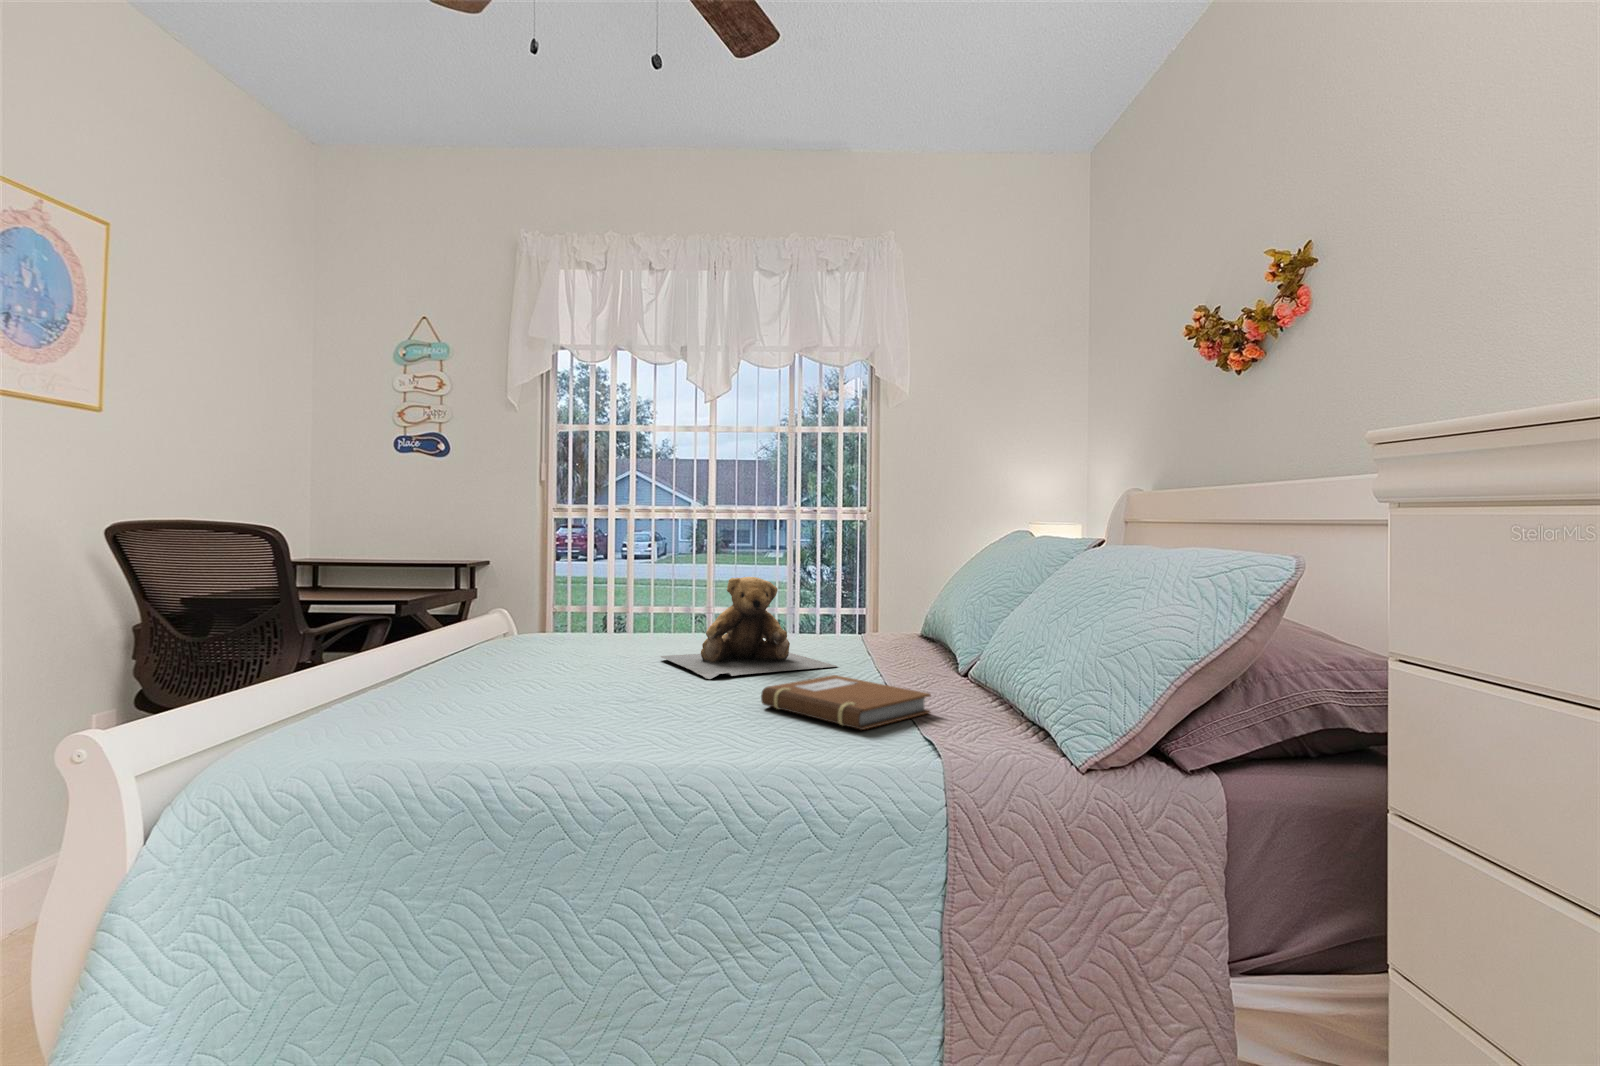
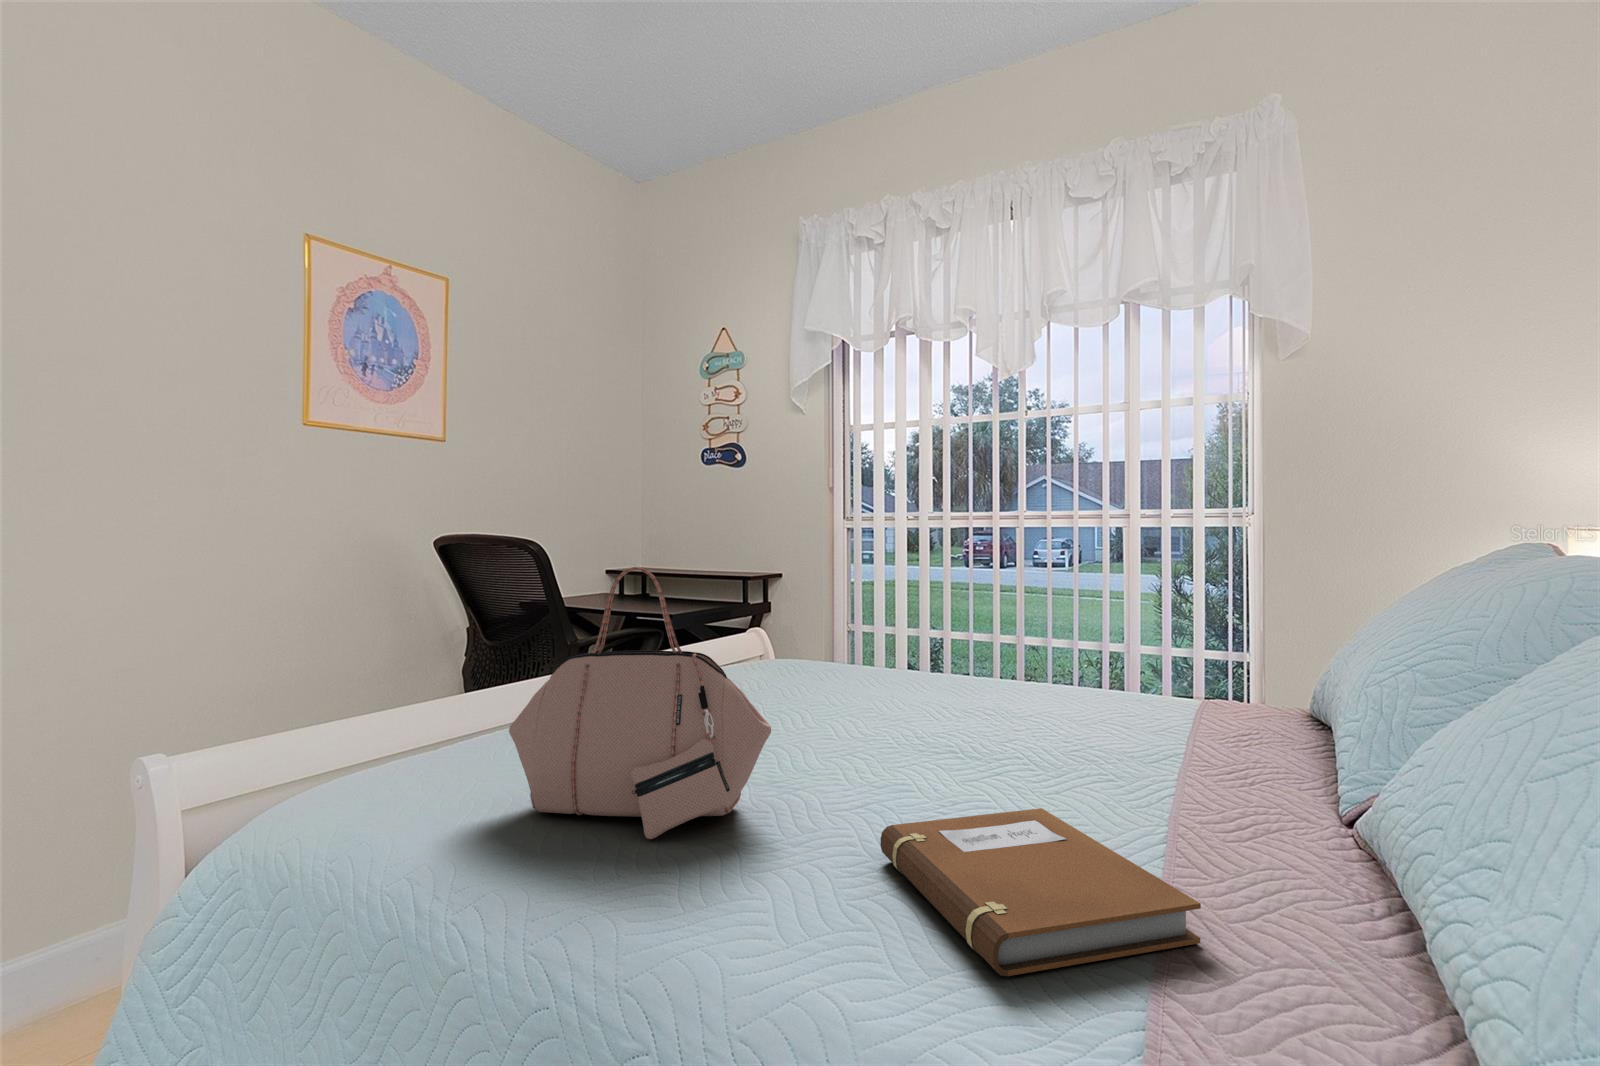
handbag: none [477,537,674,715] -> present [509,567,771,839]
teddy bear: present [661,577,837,679] -> none [844,618,1097,775]

